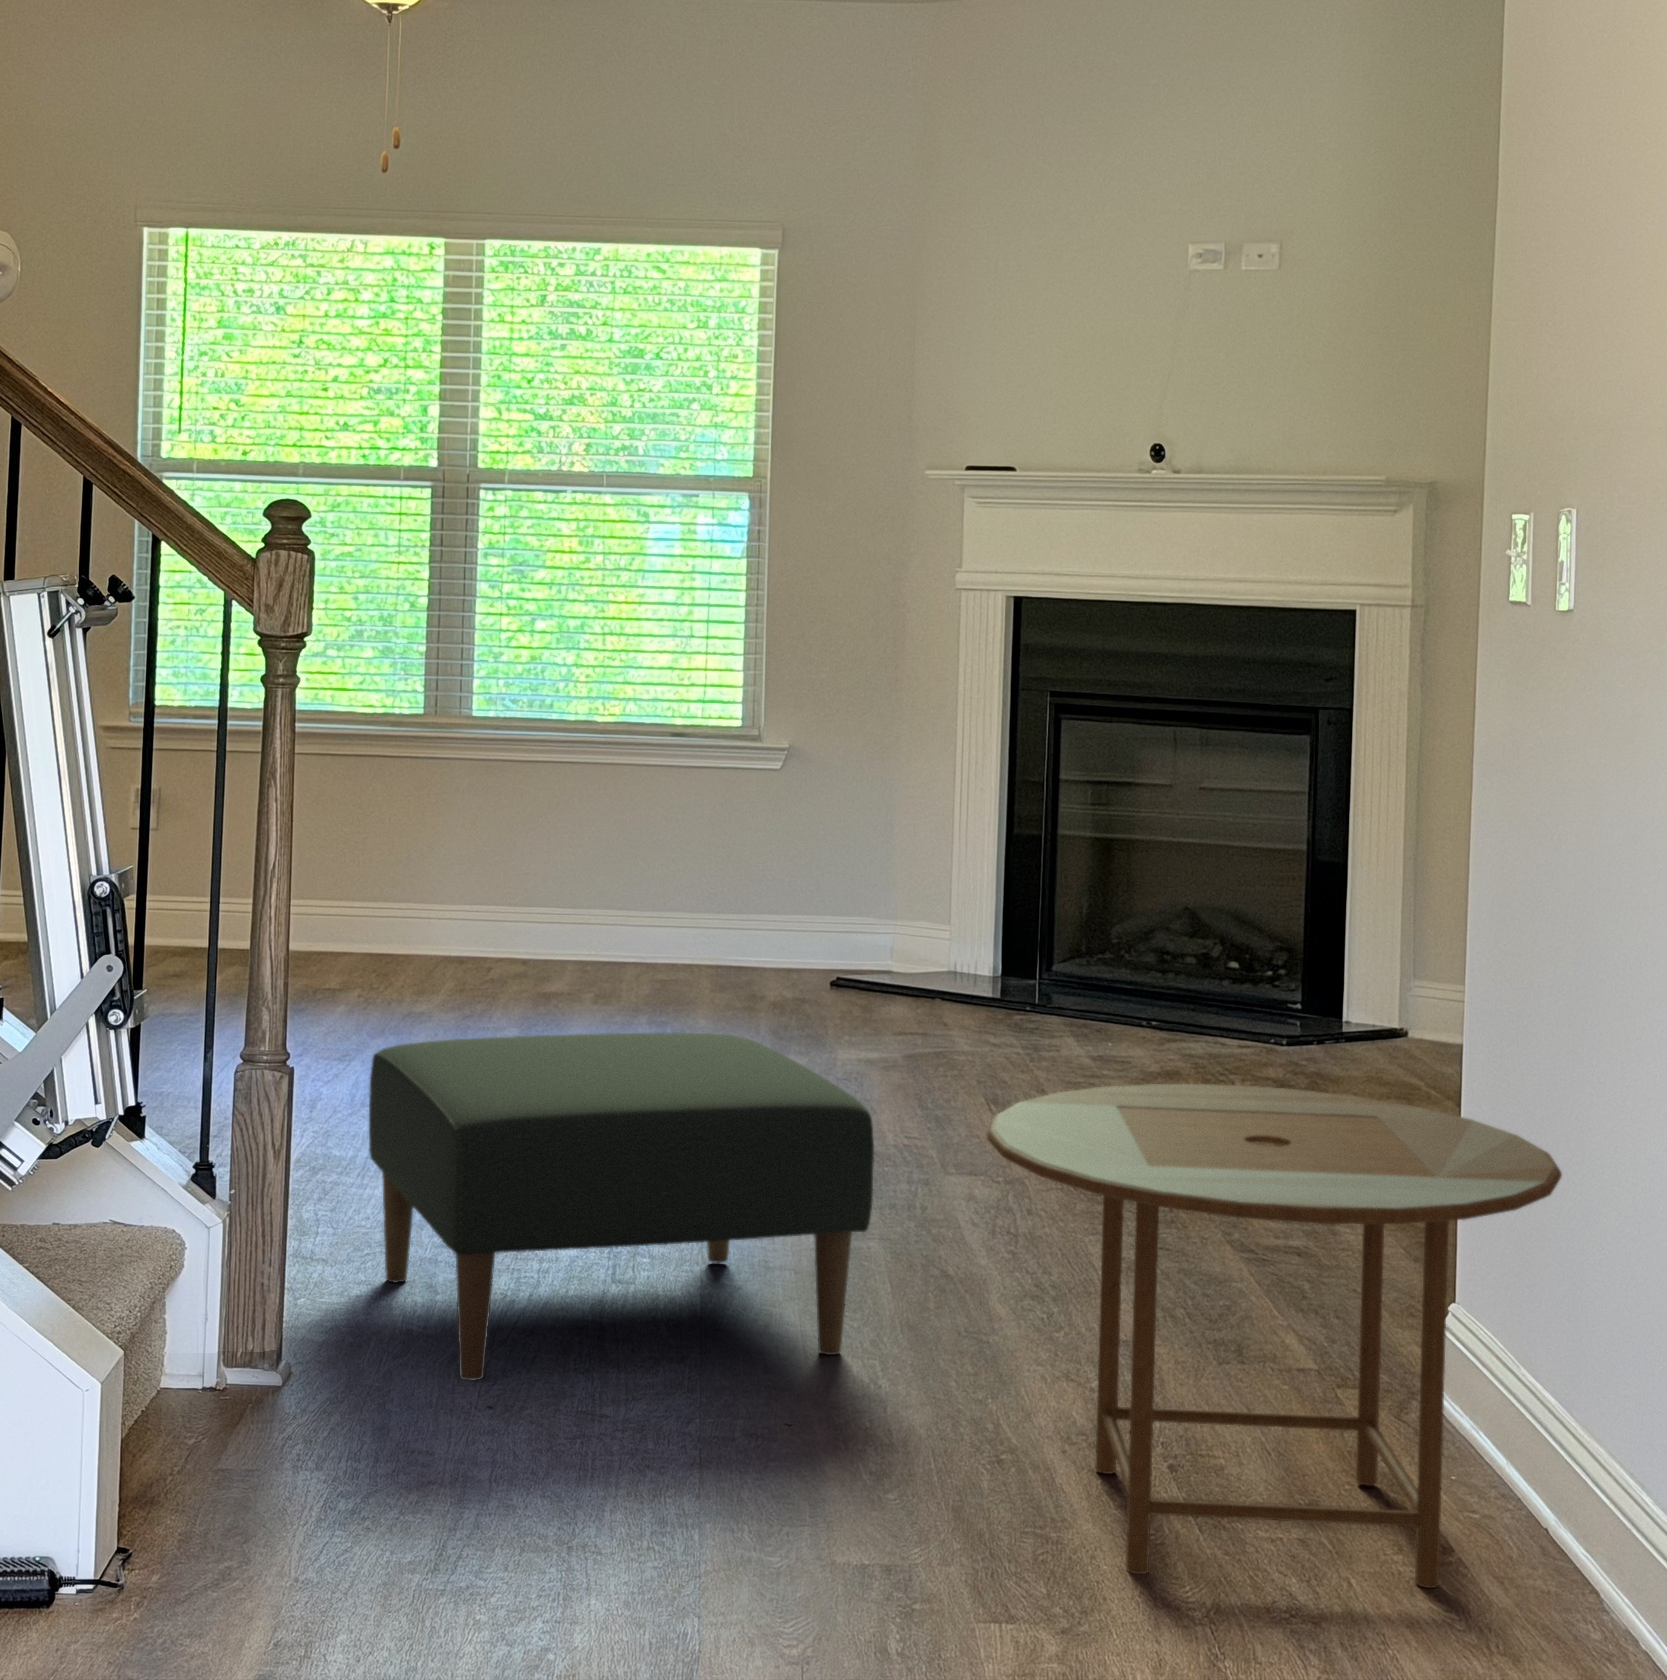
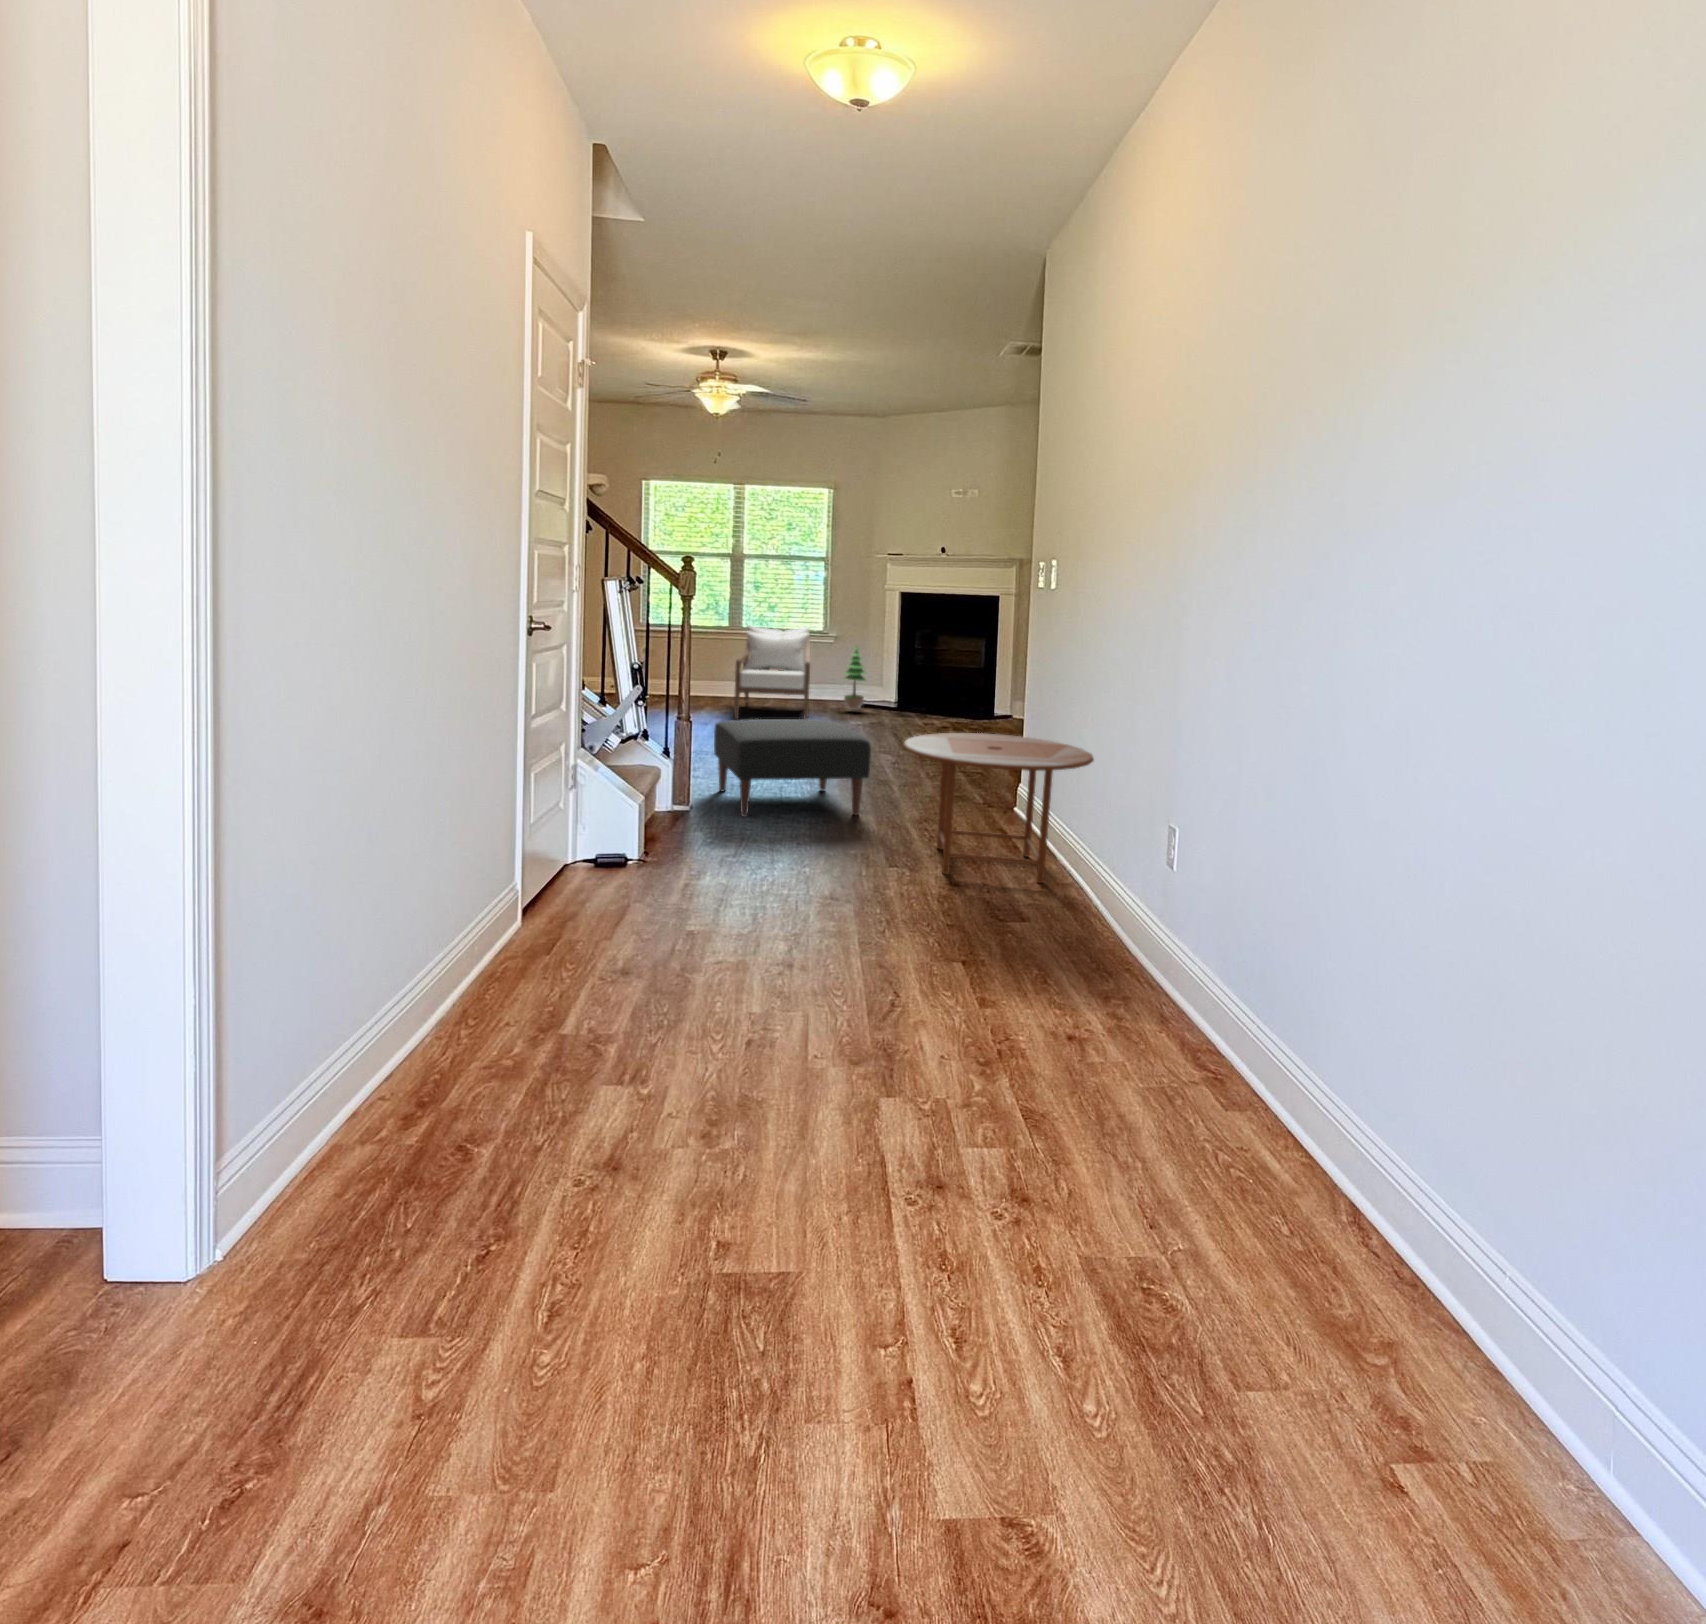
armchair: none [425,712,658,1016] -> present [734,625,810,719]
potted tree: none [750,771,824,978] -> present [844,646,867,712]

